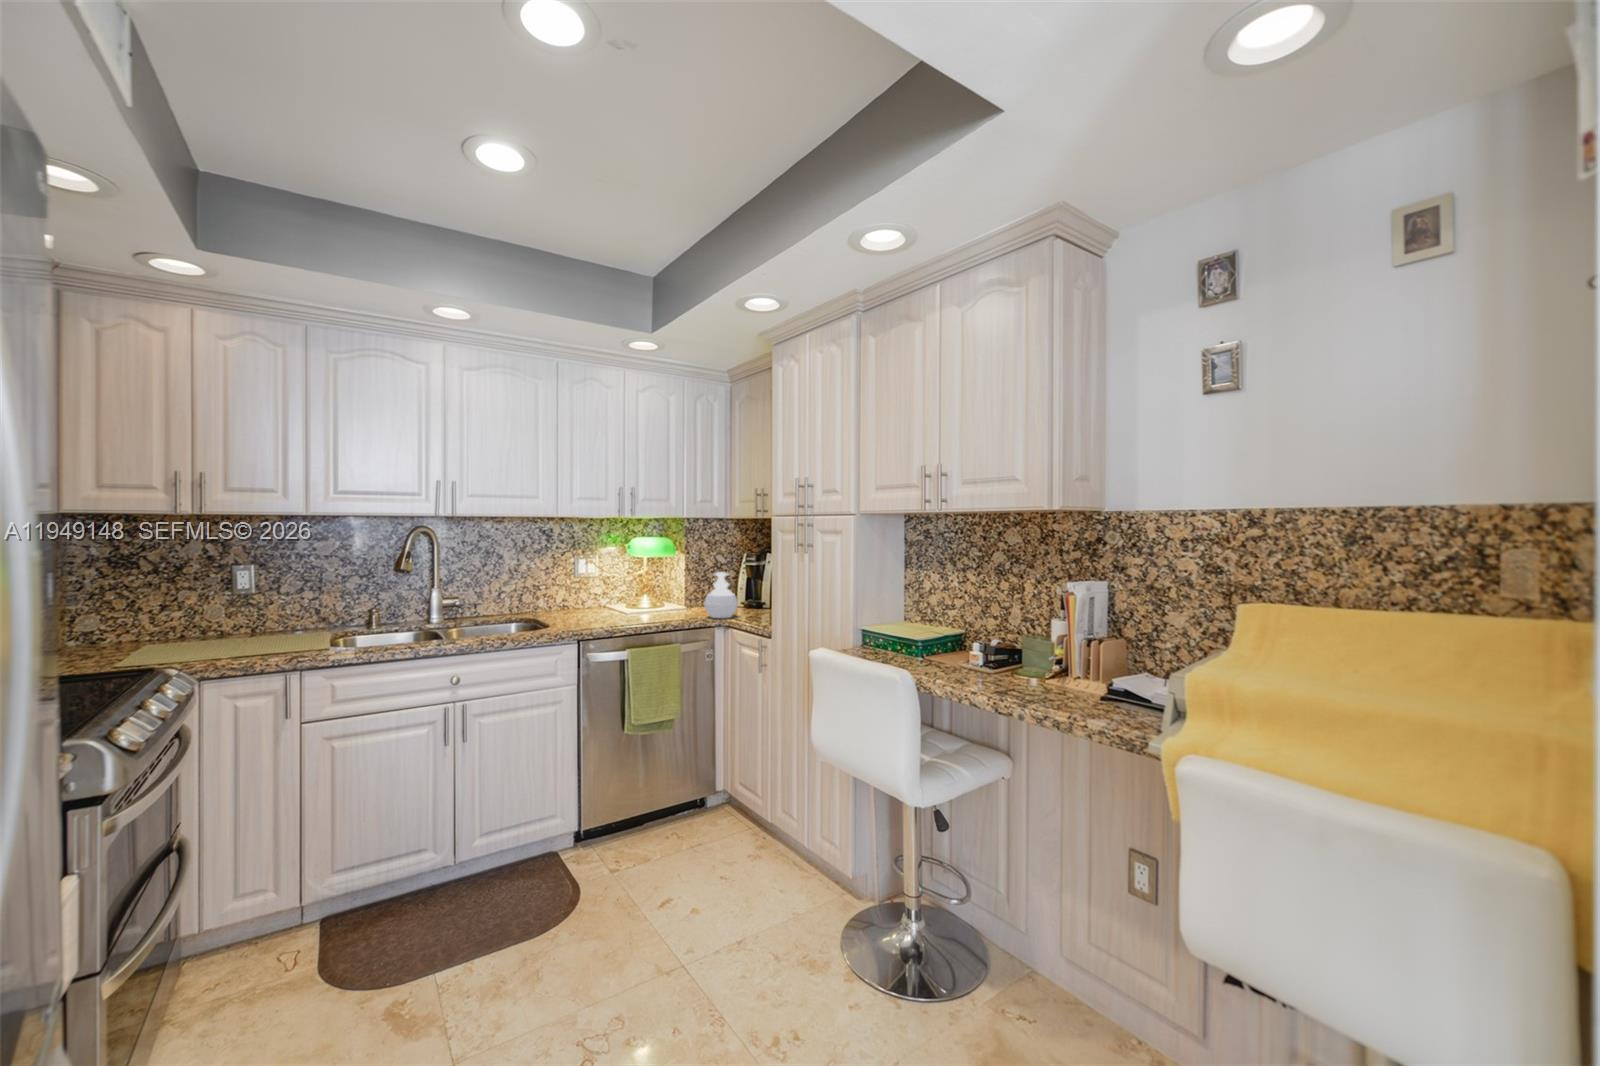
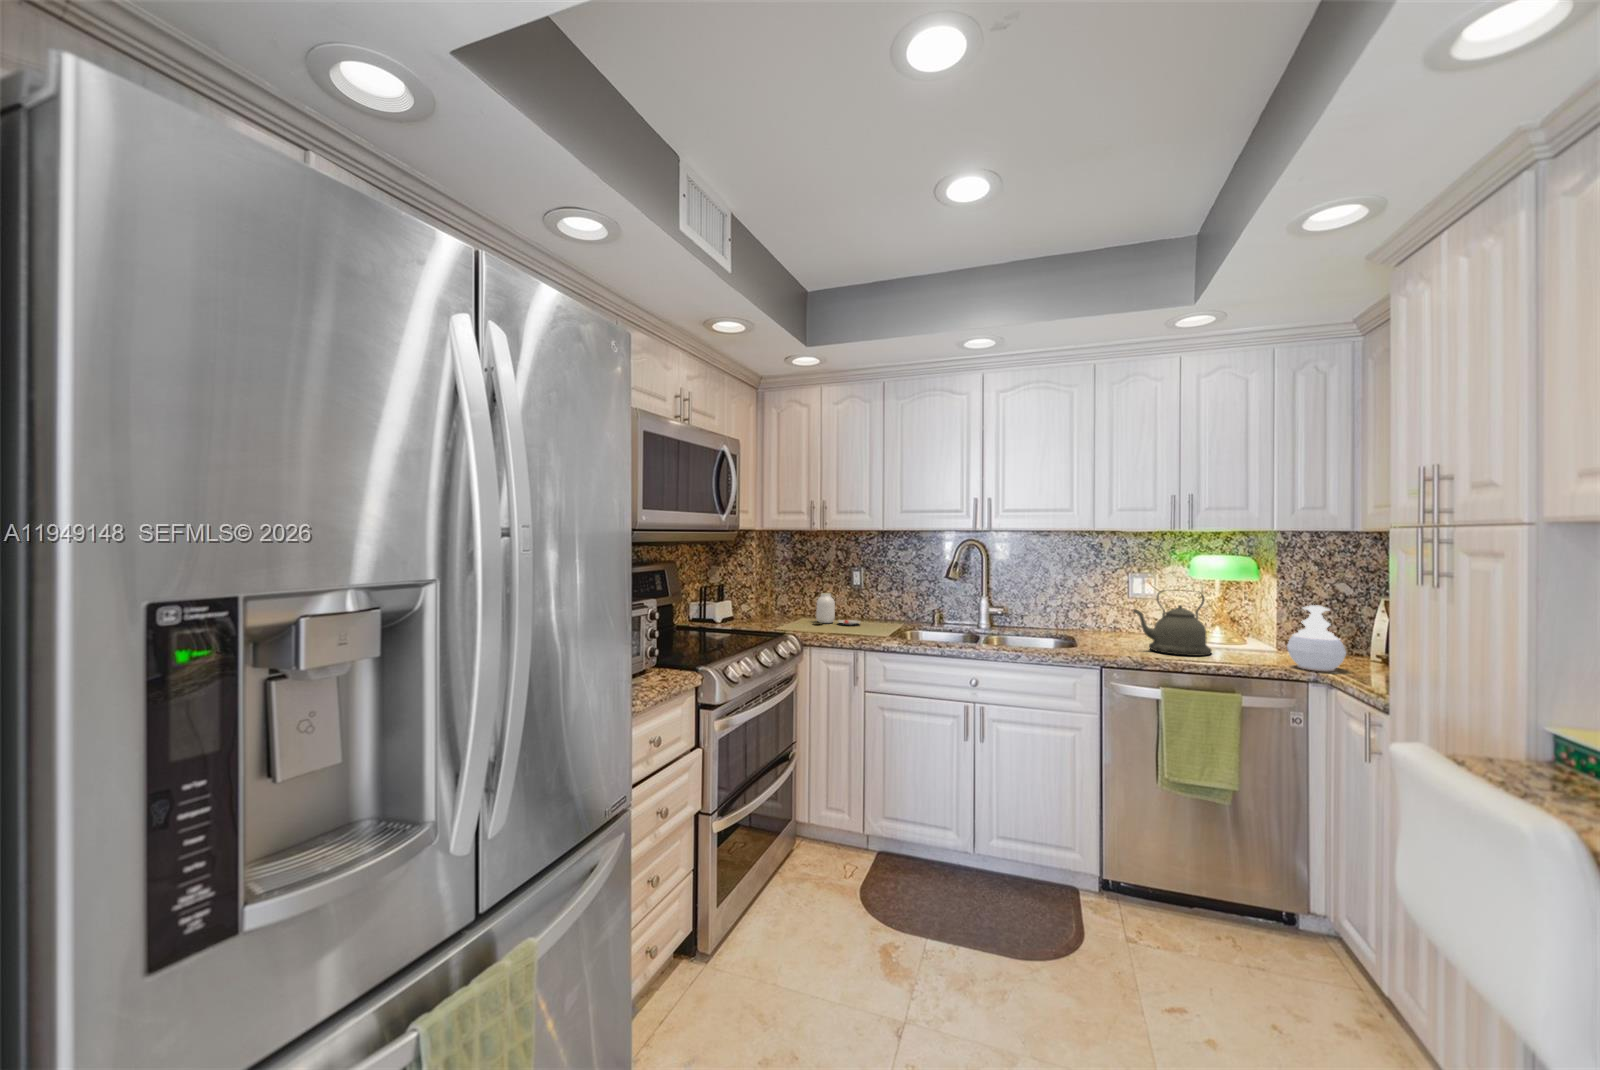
kettle: none [595,567,653,622] -> present [1133,591,1212,656]
jar: none [174,604,264,650] -> present [816,593,860,625]

